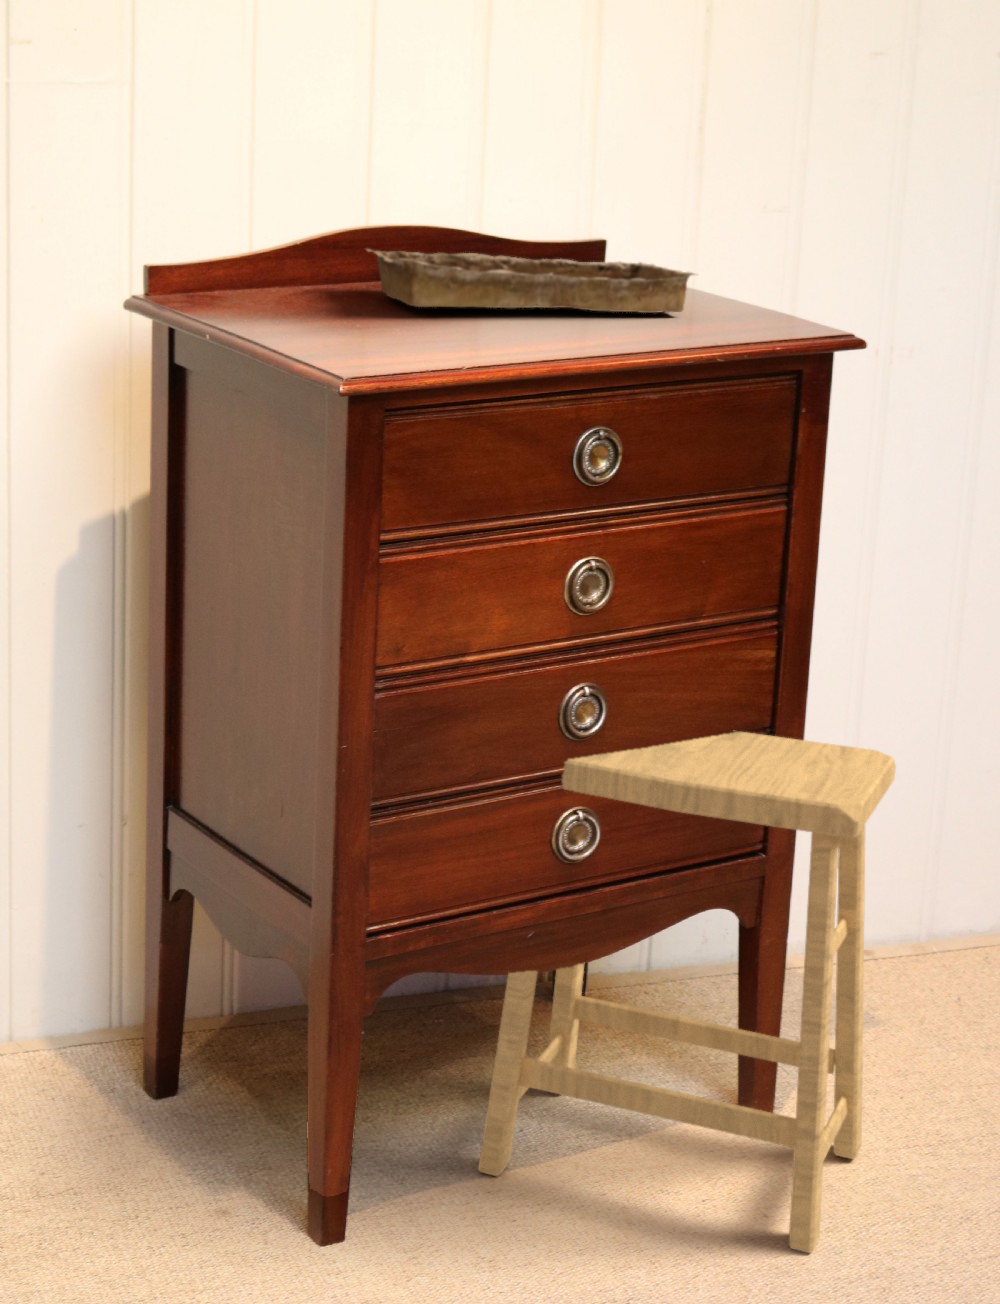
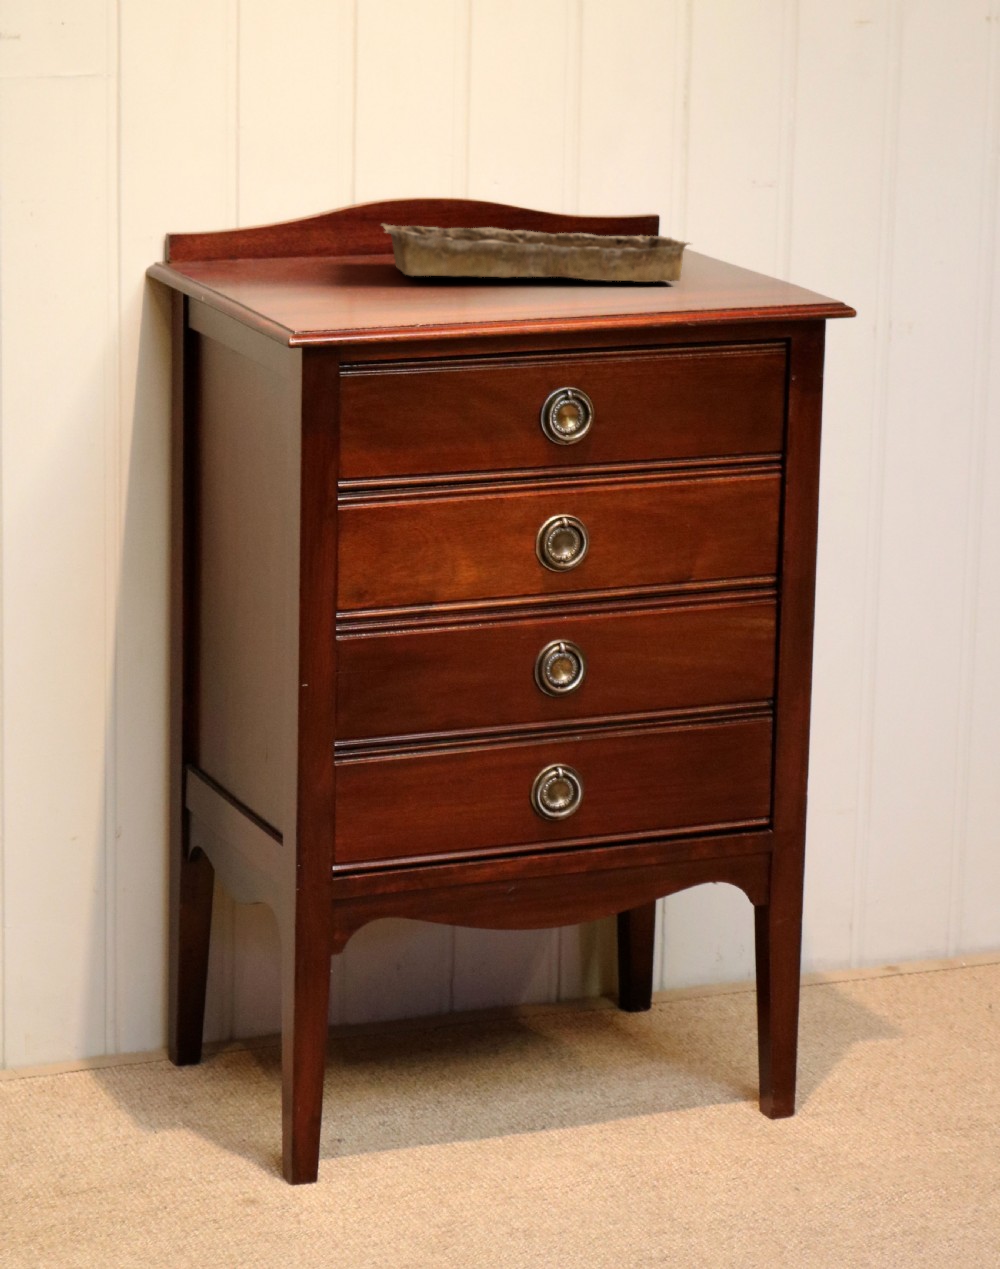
footstool: present [478,731,896,1253] -> none [470,674,887,1221]

